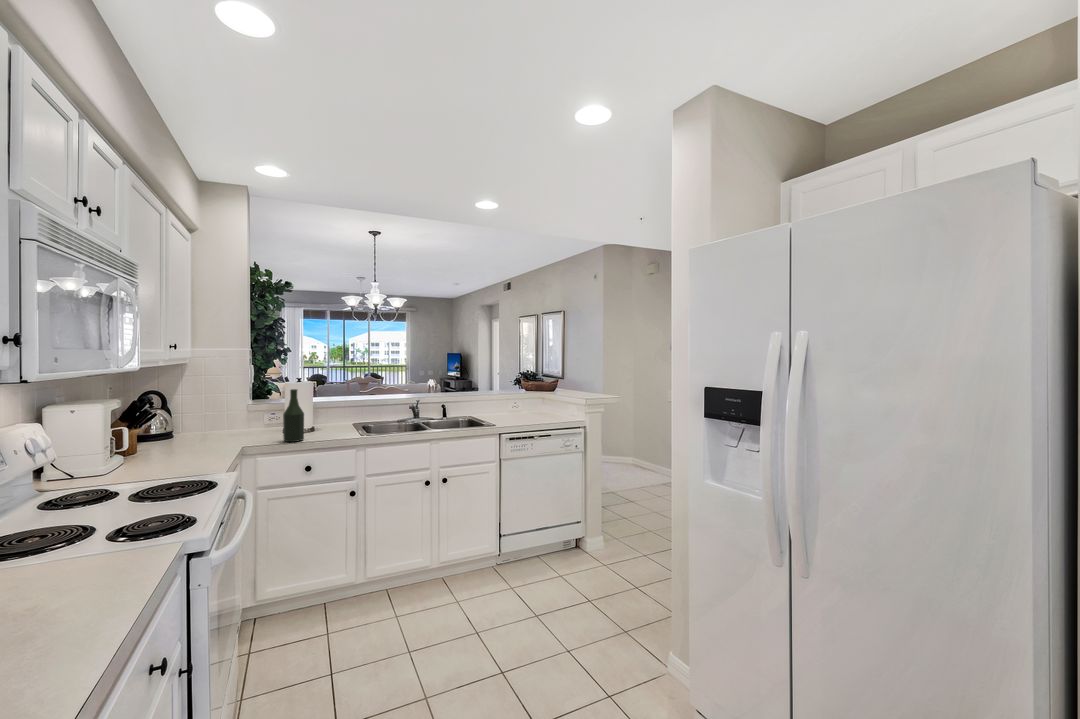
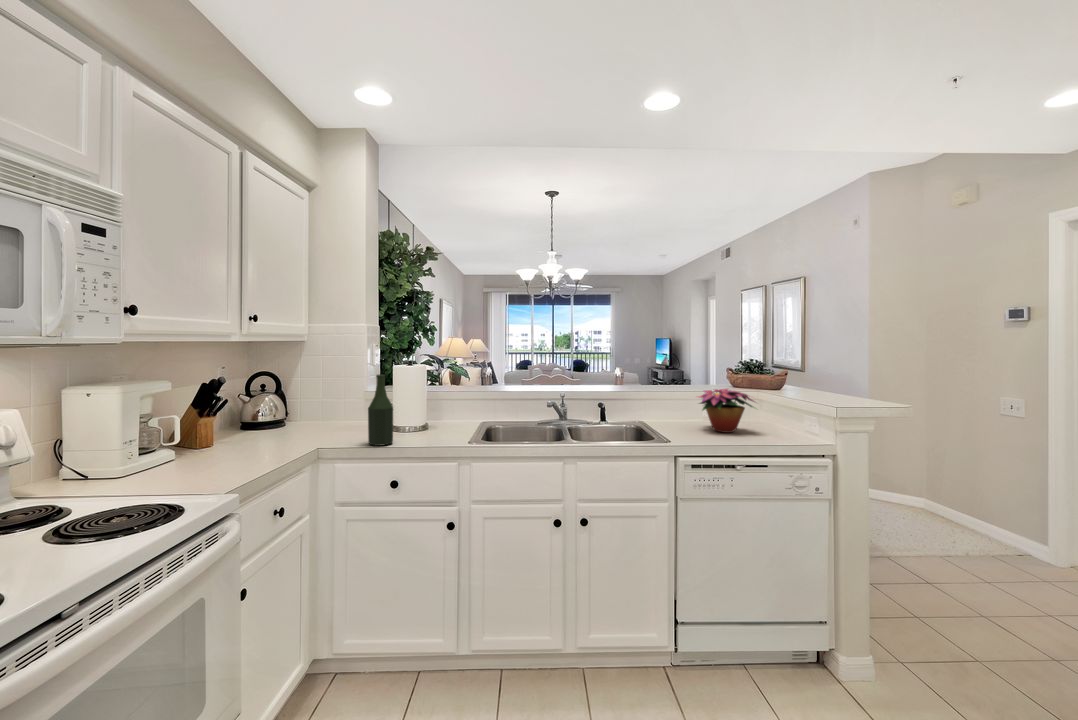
flower arrangement: none [504,391,544,419] -> present [698,388,754,433]

